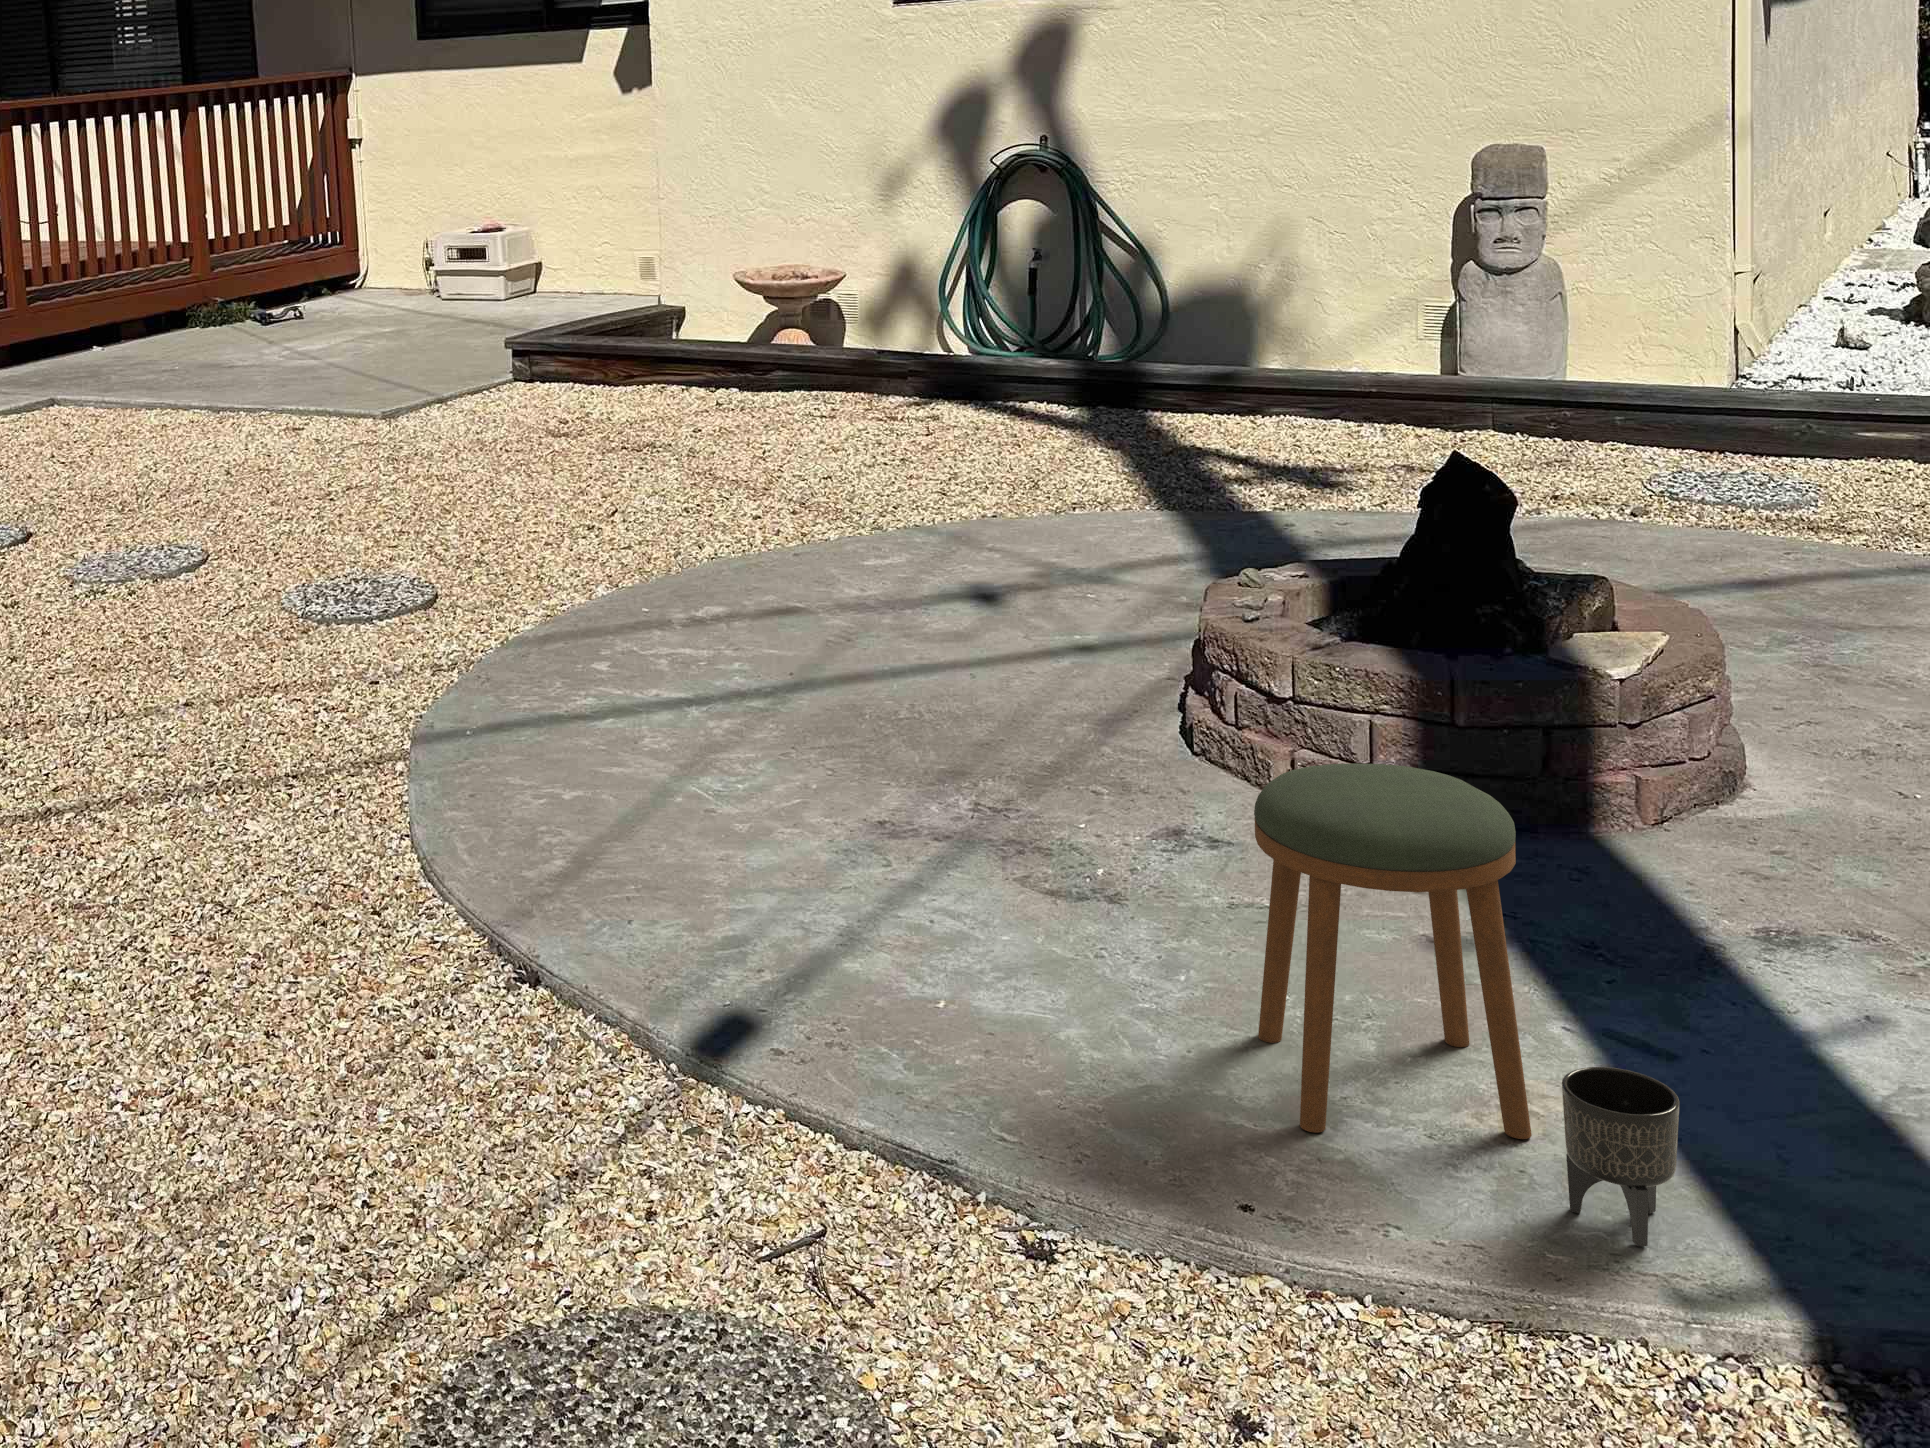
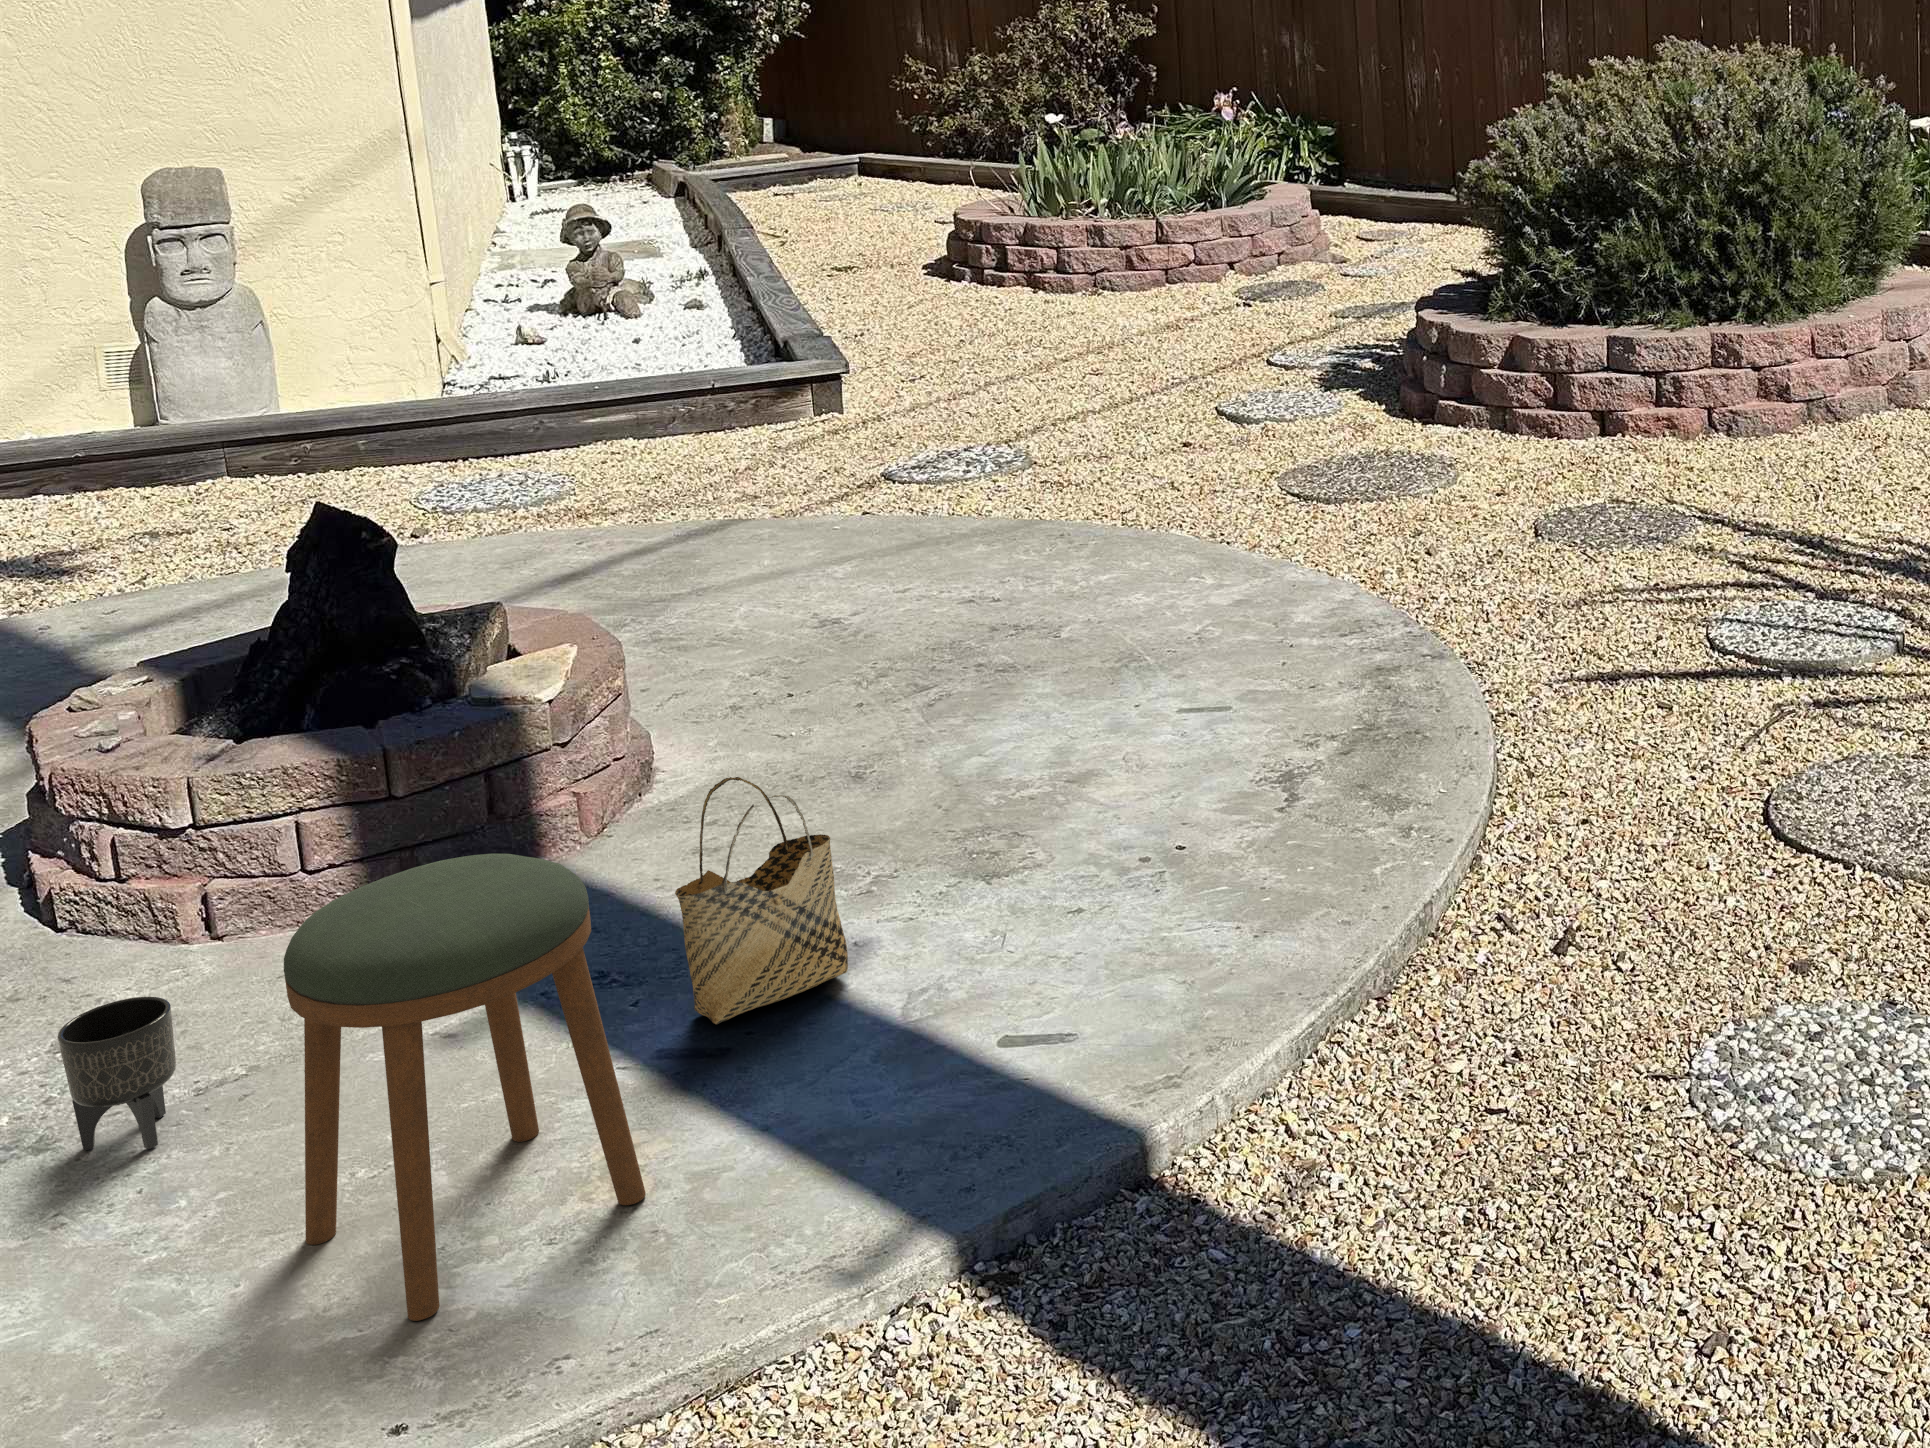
woven basket: none [1649,795,1846,1046] -> present [675,777,848,1024]
planter: present [1562,1067,1679,1246] -> present [58,997,176,1151]

